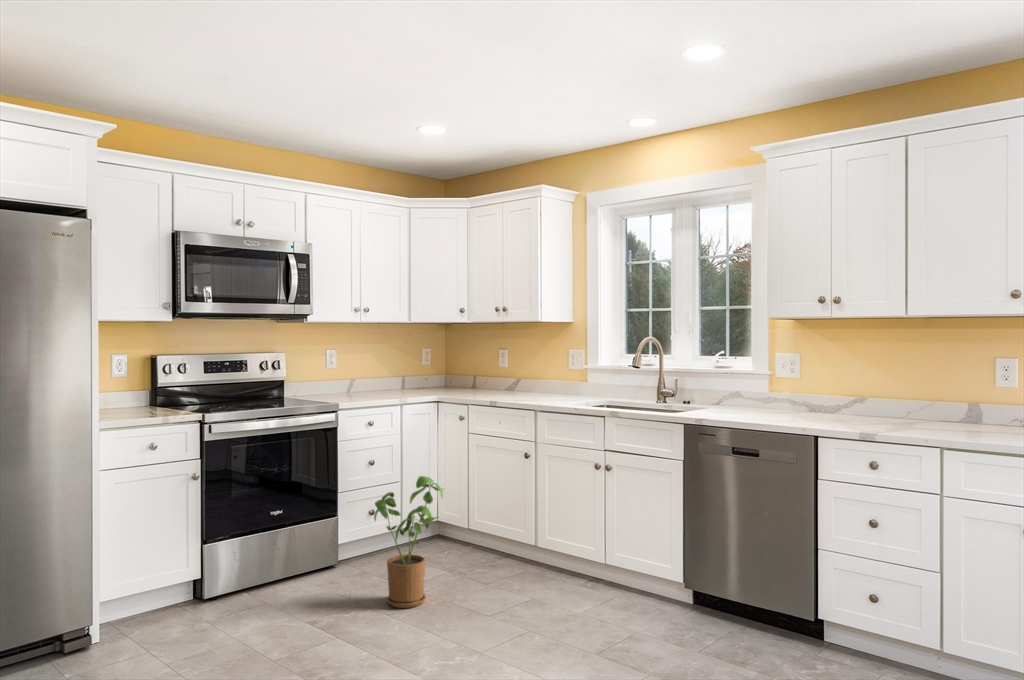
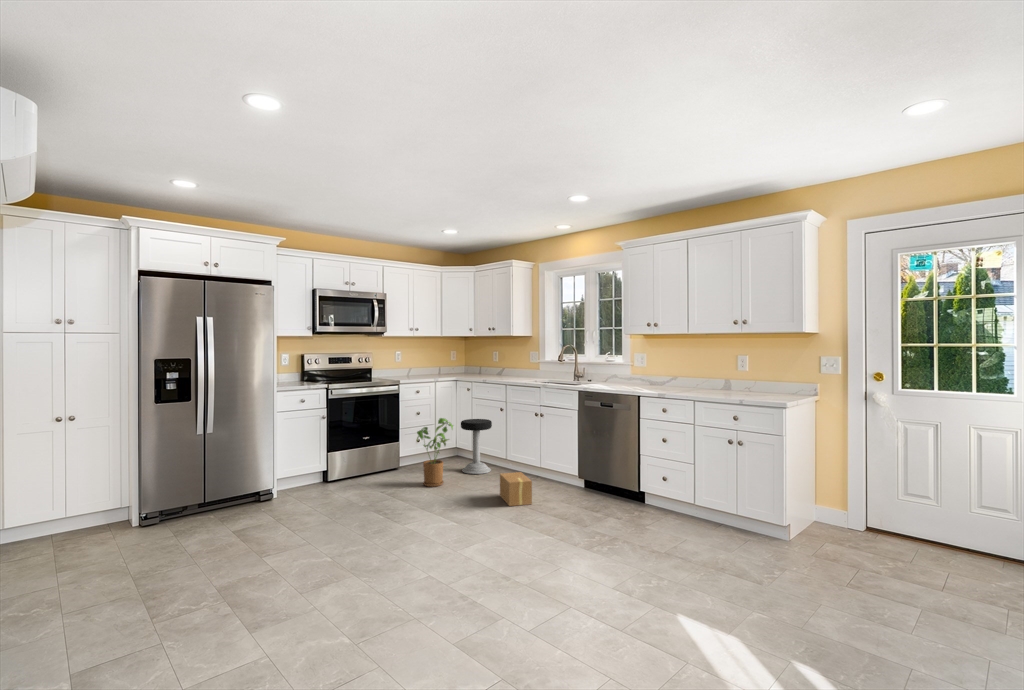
stool: none [451,473,508,576] -> present [461,419,492,474]
cardboard box: none [540,581,610,656] -> present [500,472,532,506]

